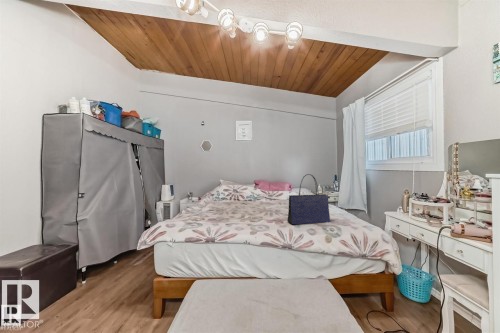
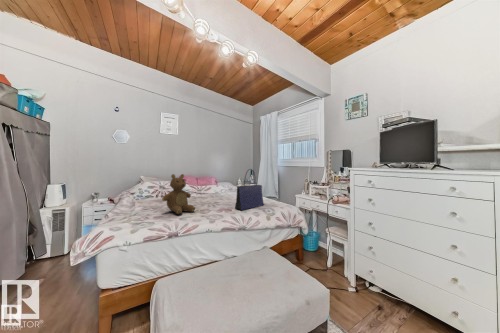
teddy bear: none [214,179,244,220] -> present [162,174,195,214]

